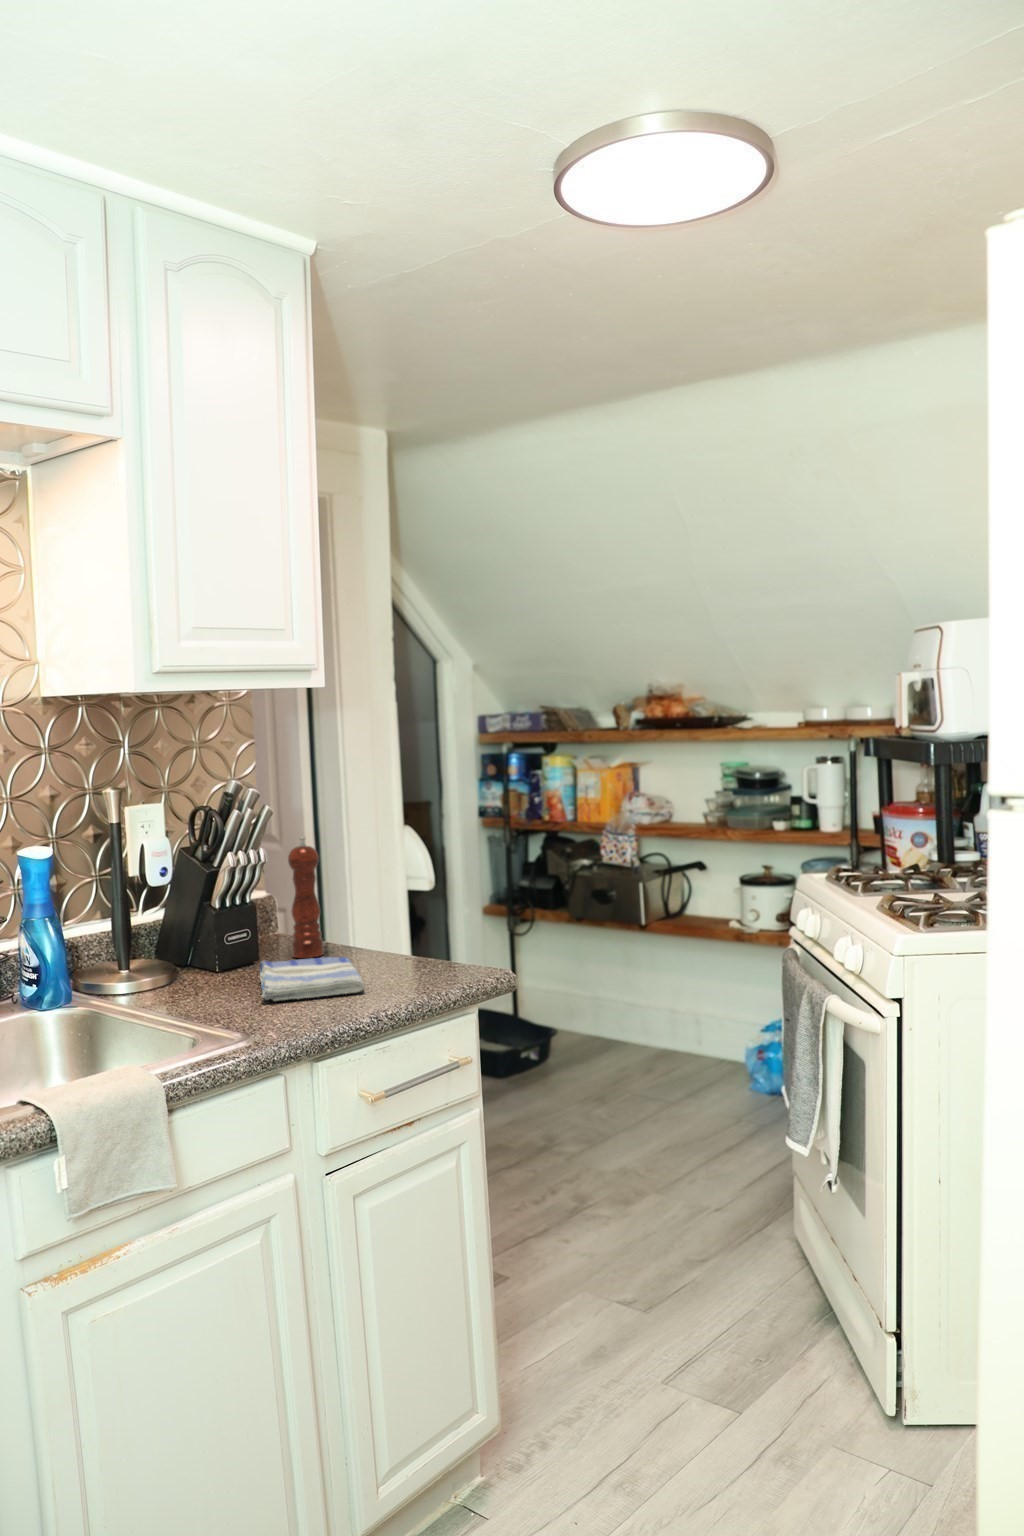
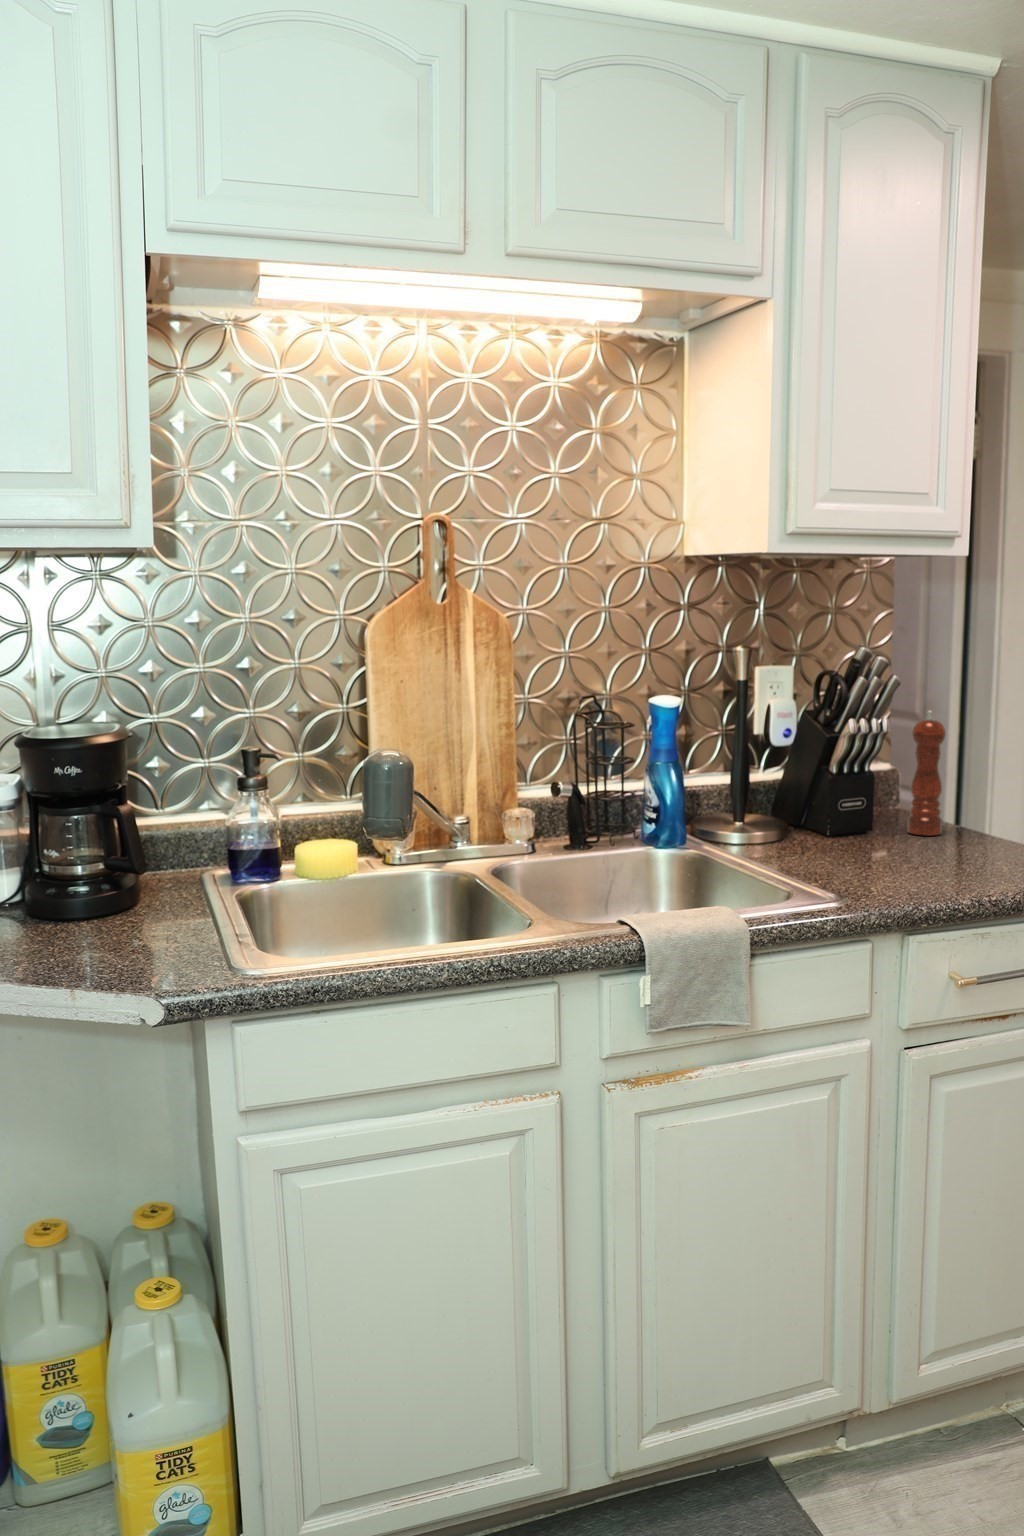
dish towel: present [260,957,364,1001] -> none [863,831,976,875]

